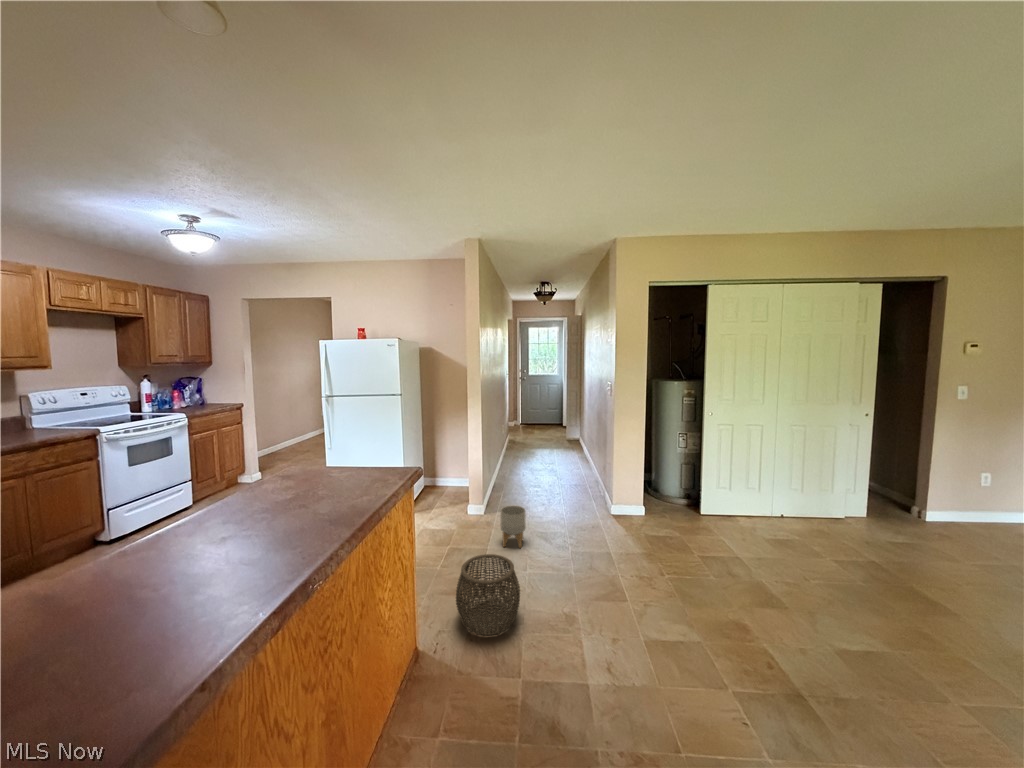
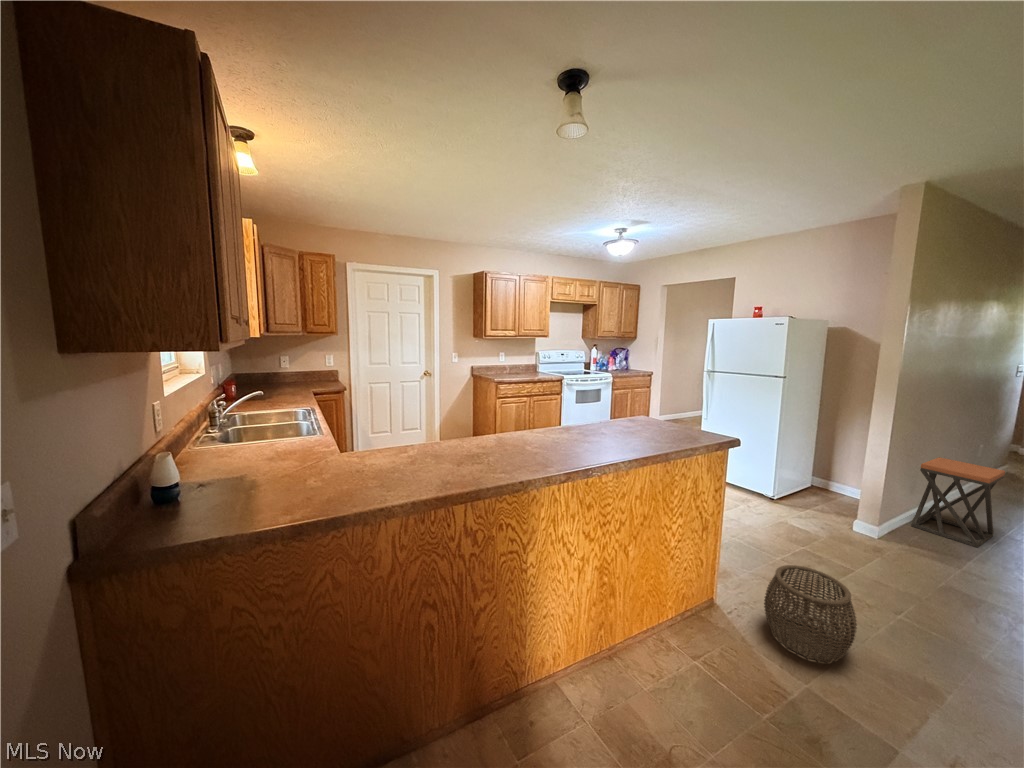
stool: none [489,438,523,492] -> present [911,457,1005,547]
planter: present [500,505,526,548] -> none [883,543,936,606]

